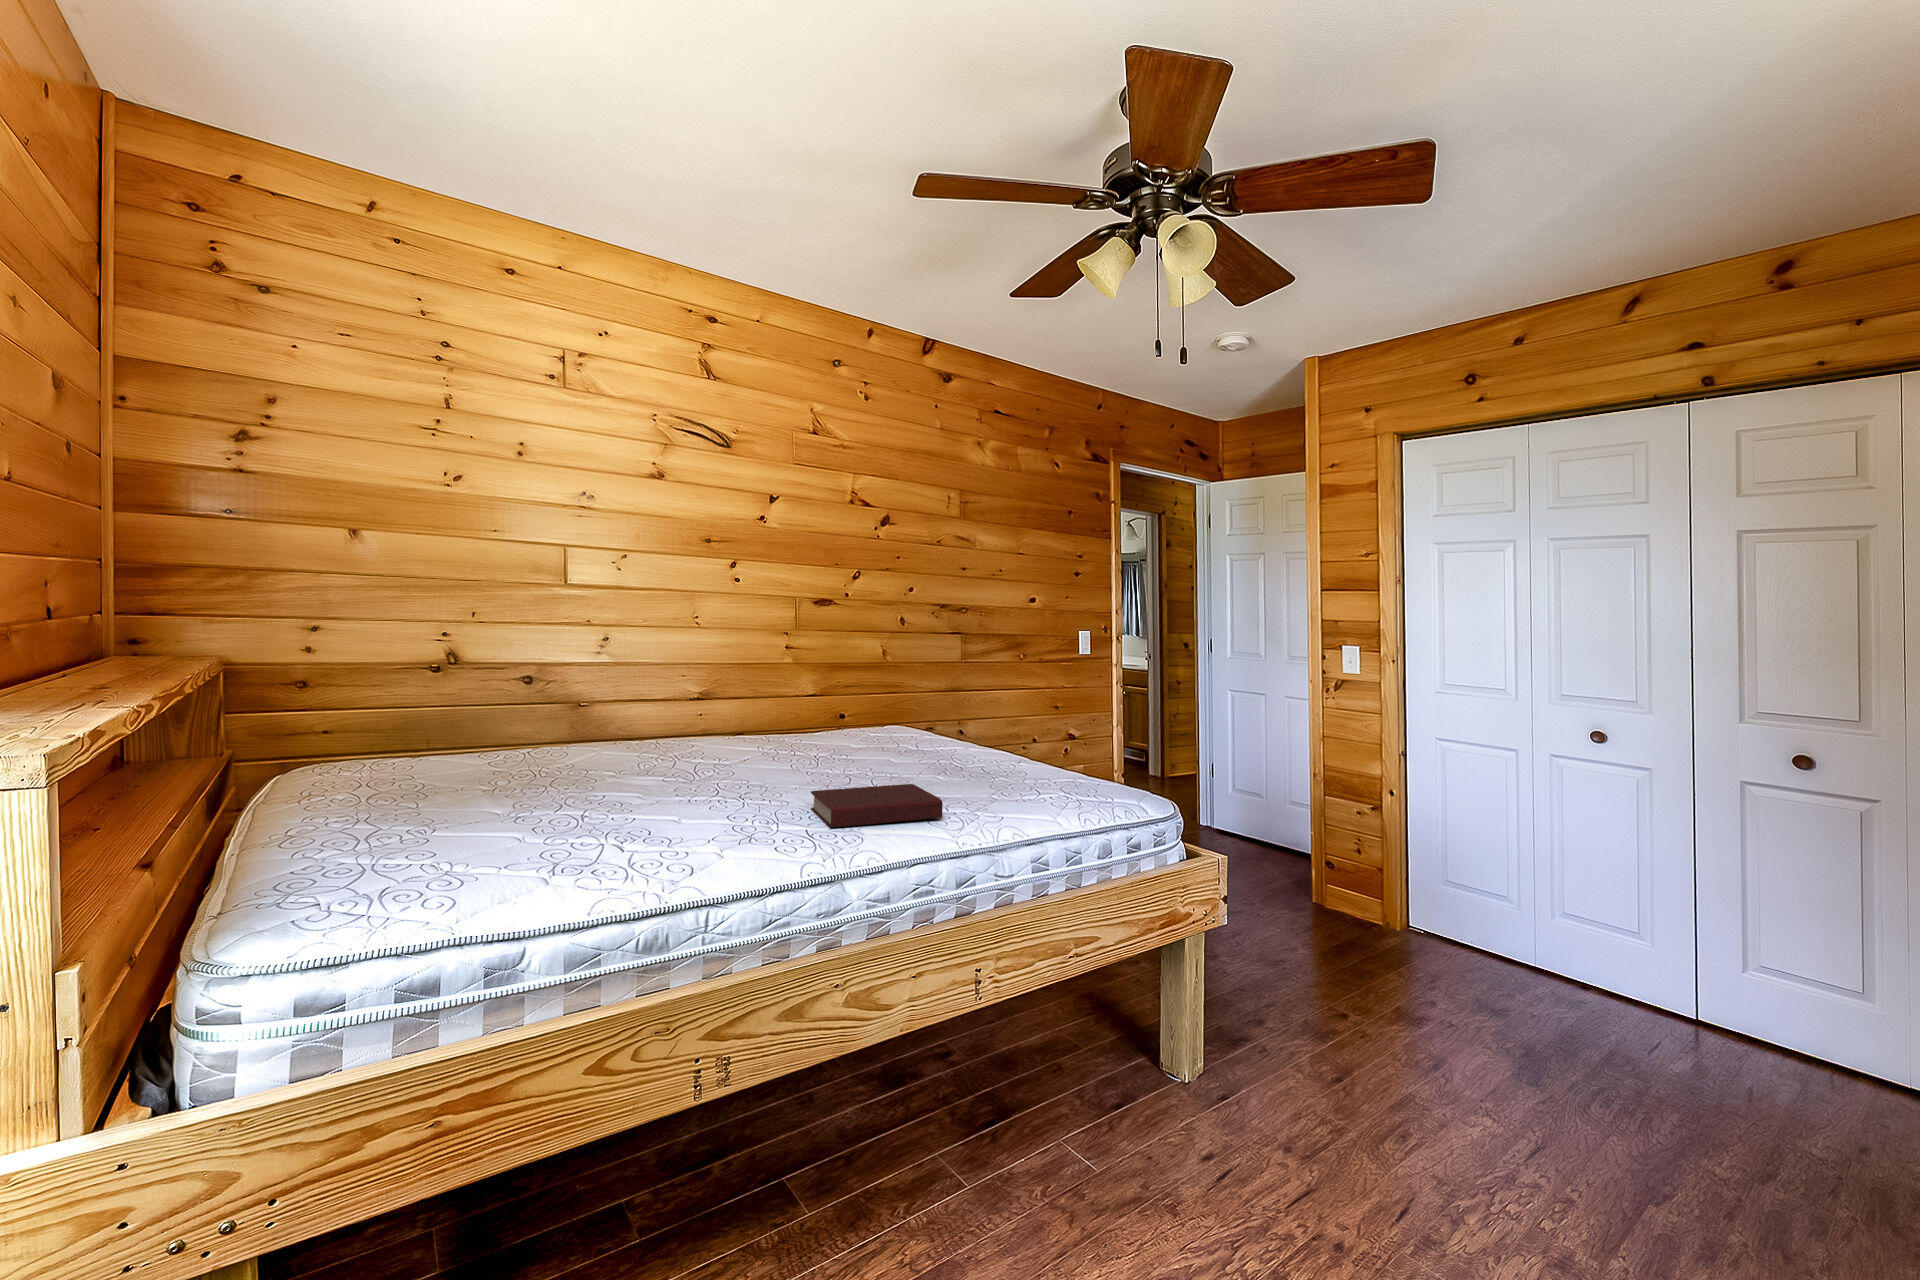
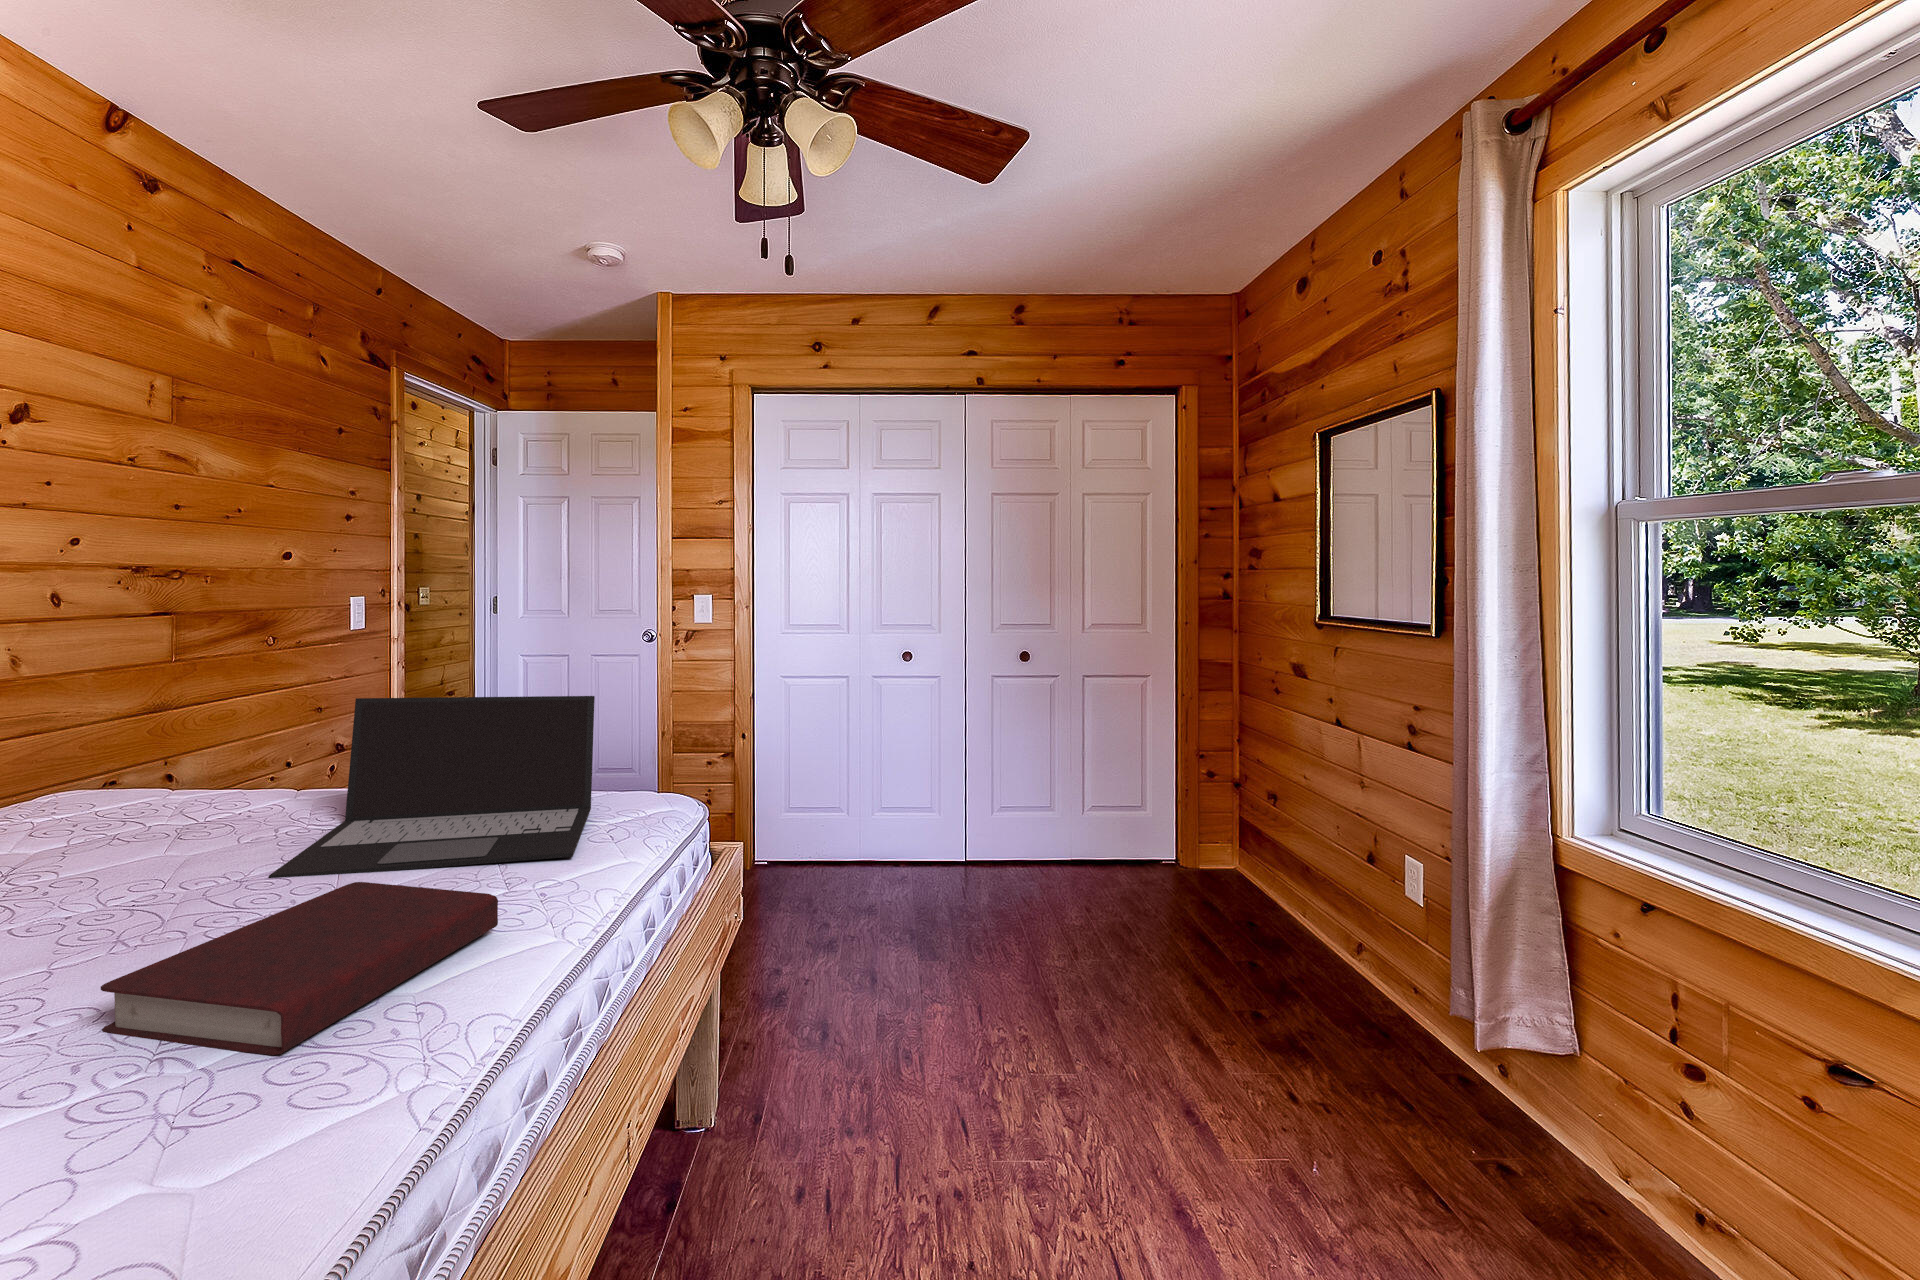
laptop: none [912,702,1090,805] -> present [269,696,595,878]

